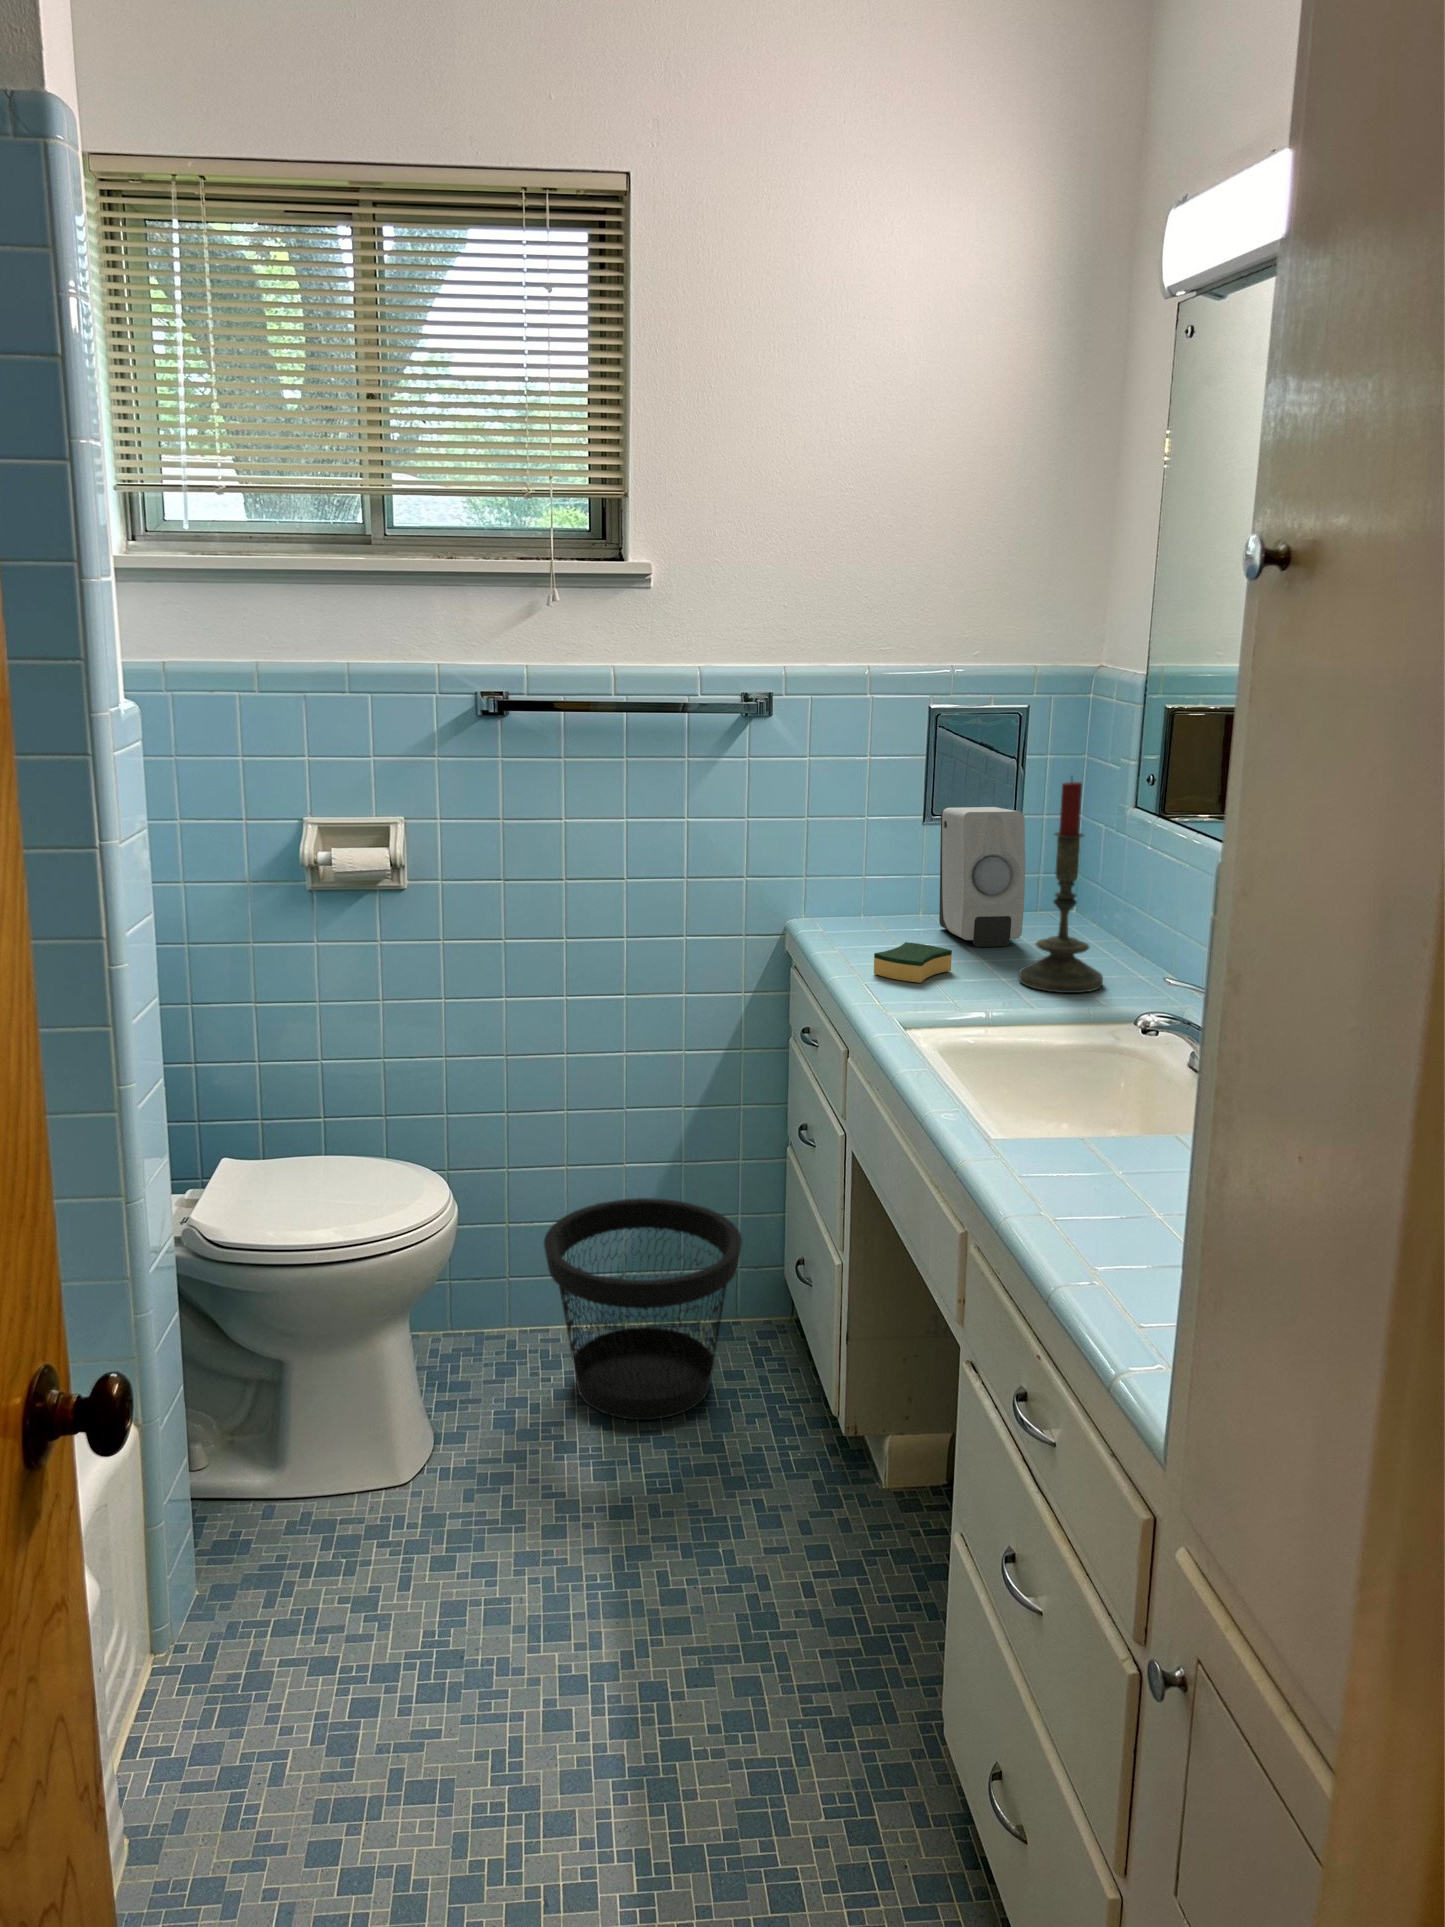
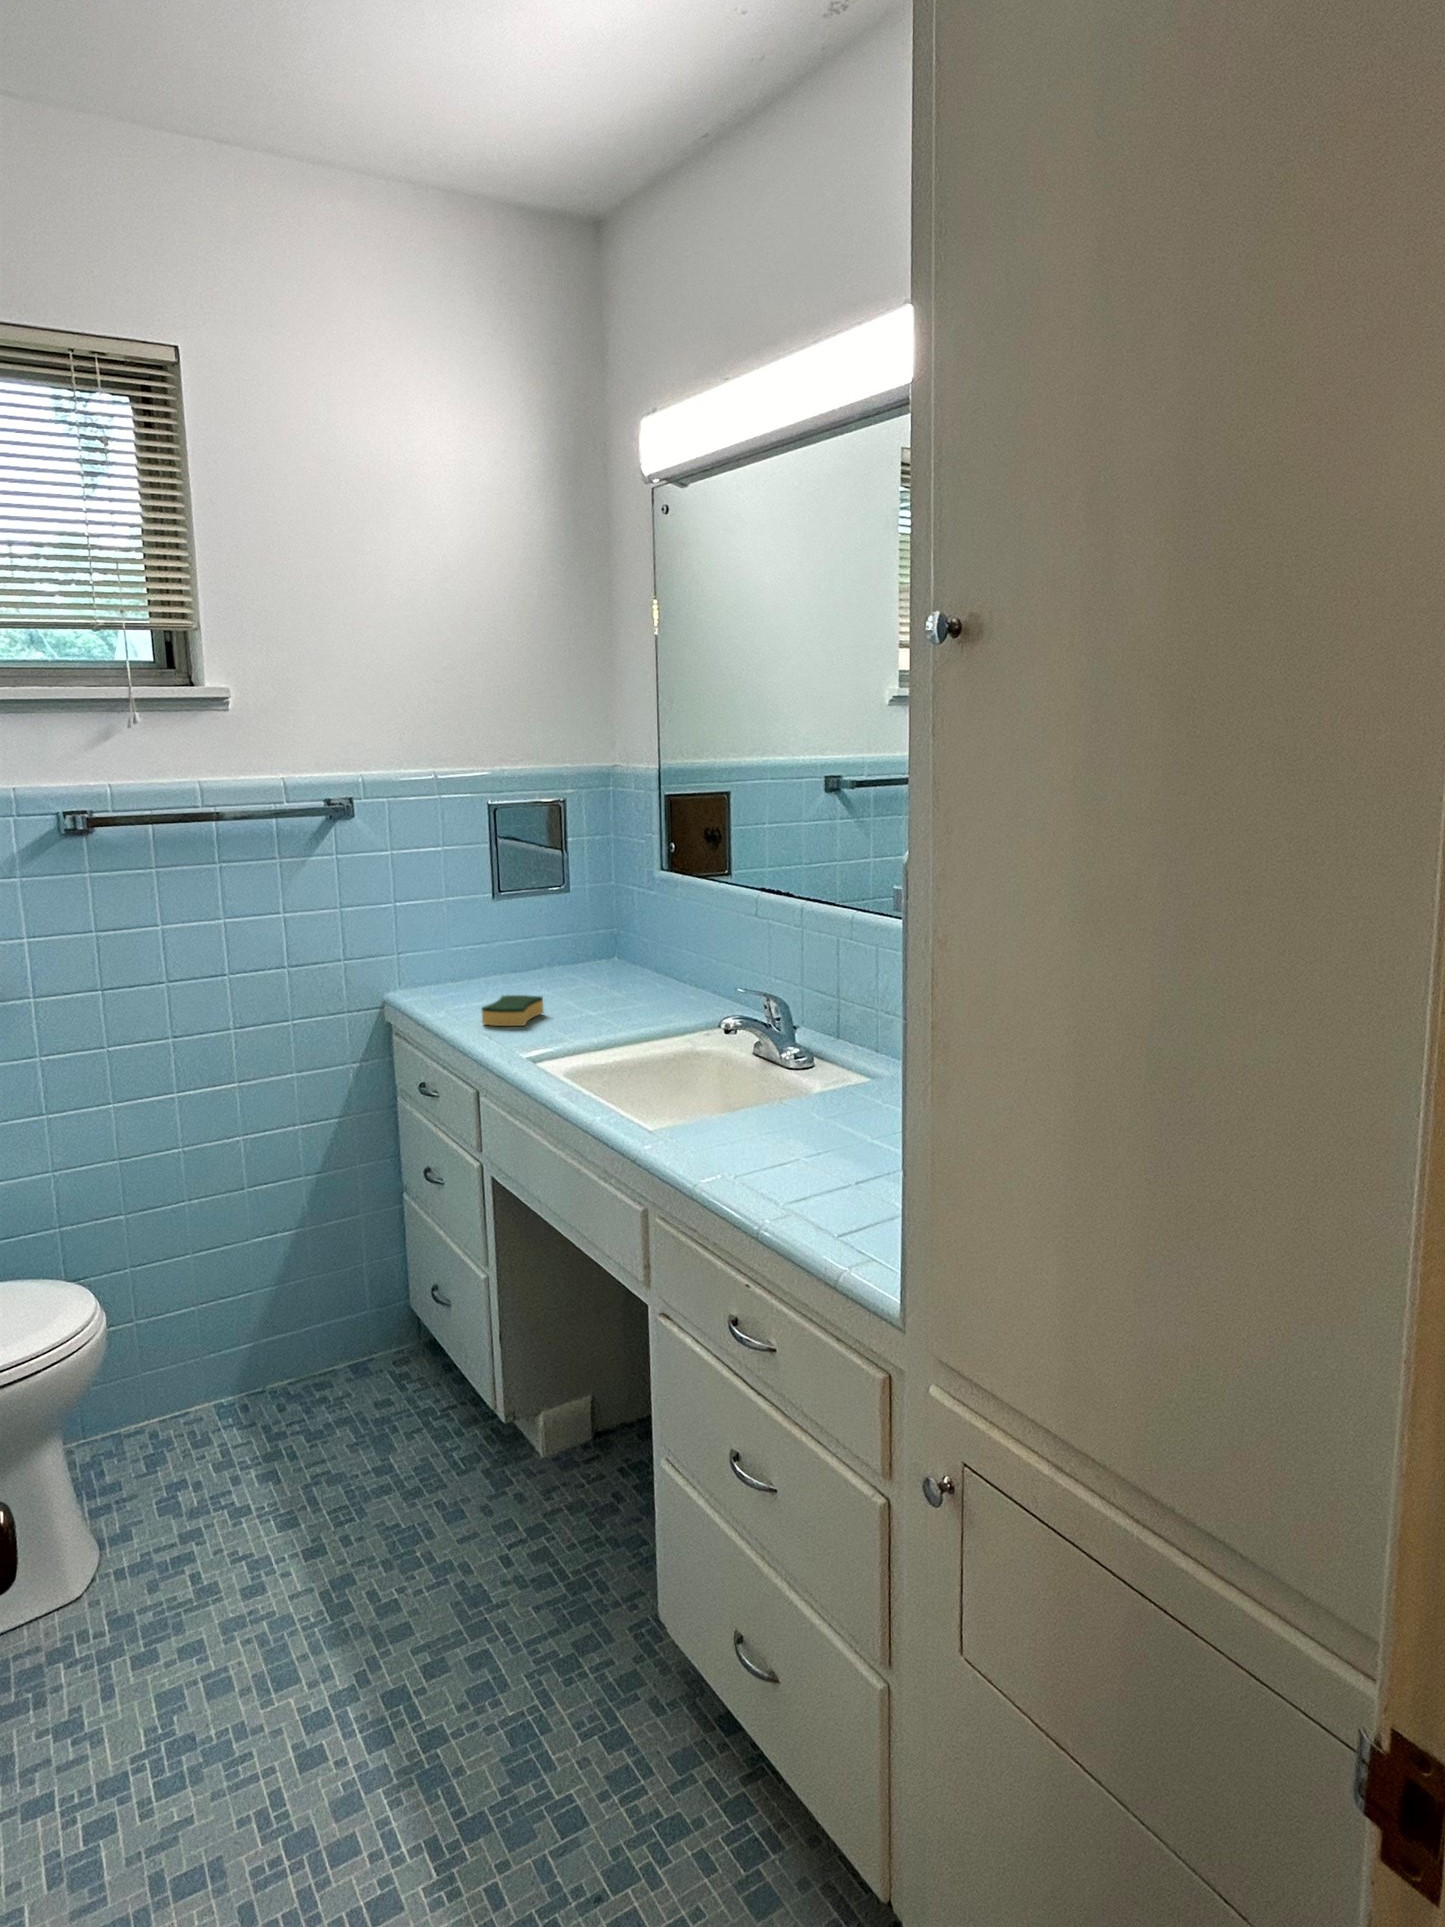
candle: present [1019,781,1103,993] -> none [599,847,663,1018]
soap dispenser: present [939,807,1025,947] -> none [507,881,586,993]
wastebasket: present [544,1198,742,1420] -> none [189,1258,384,1470]

